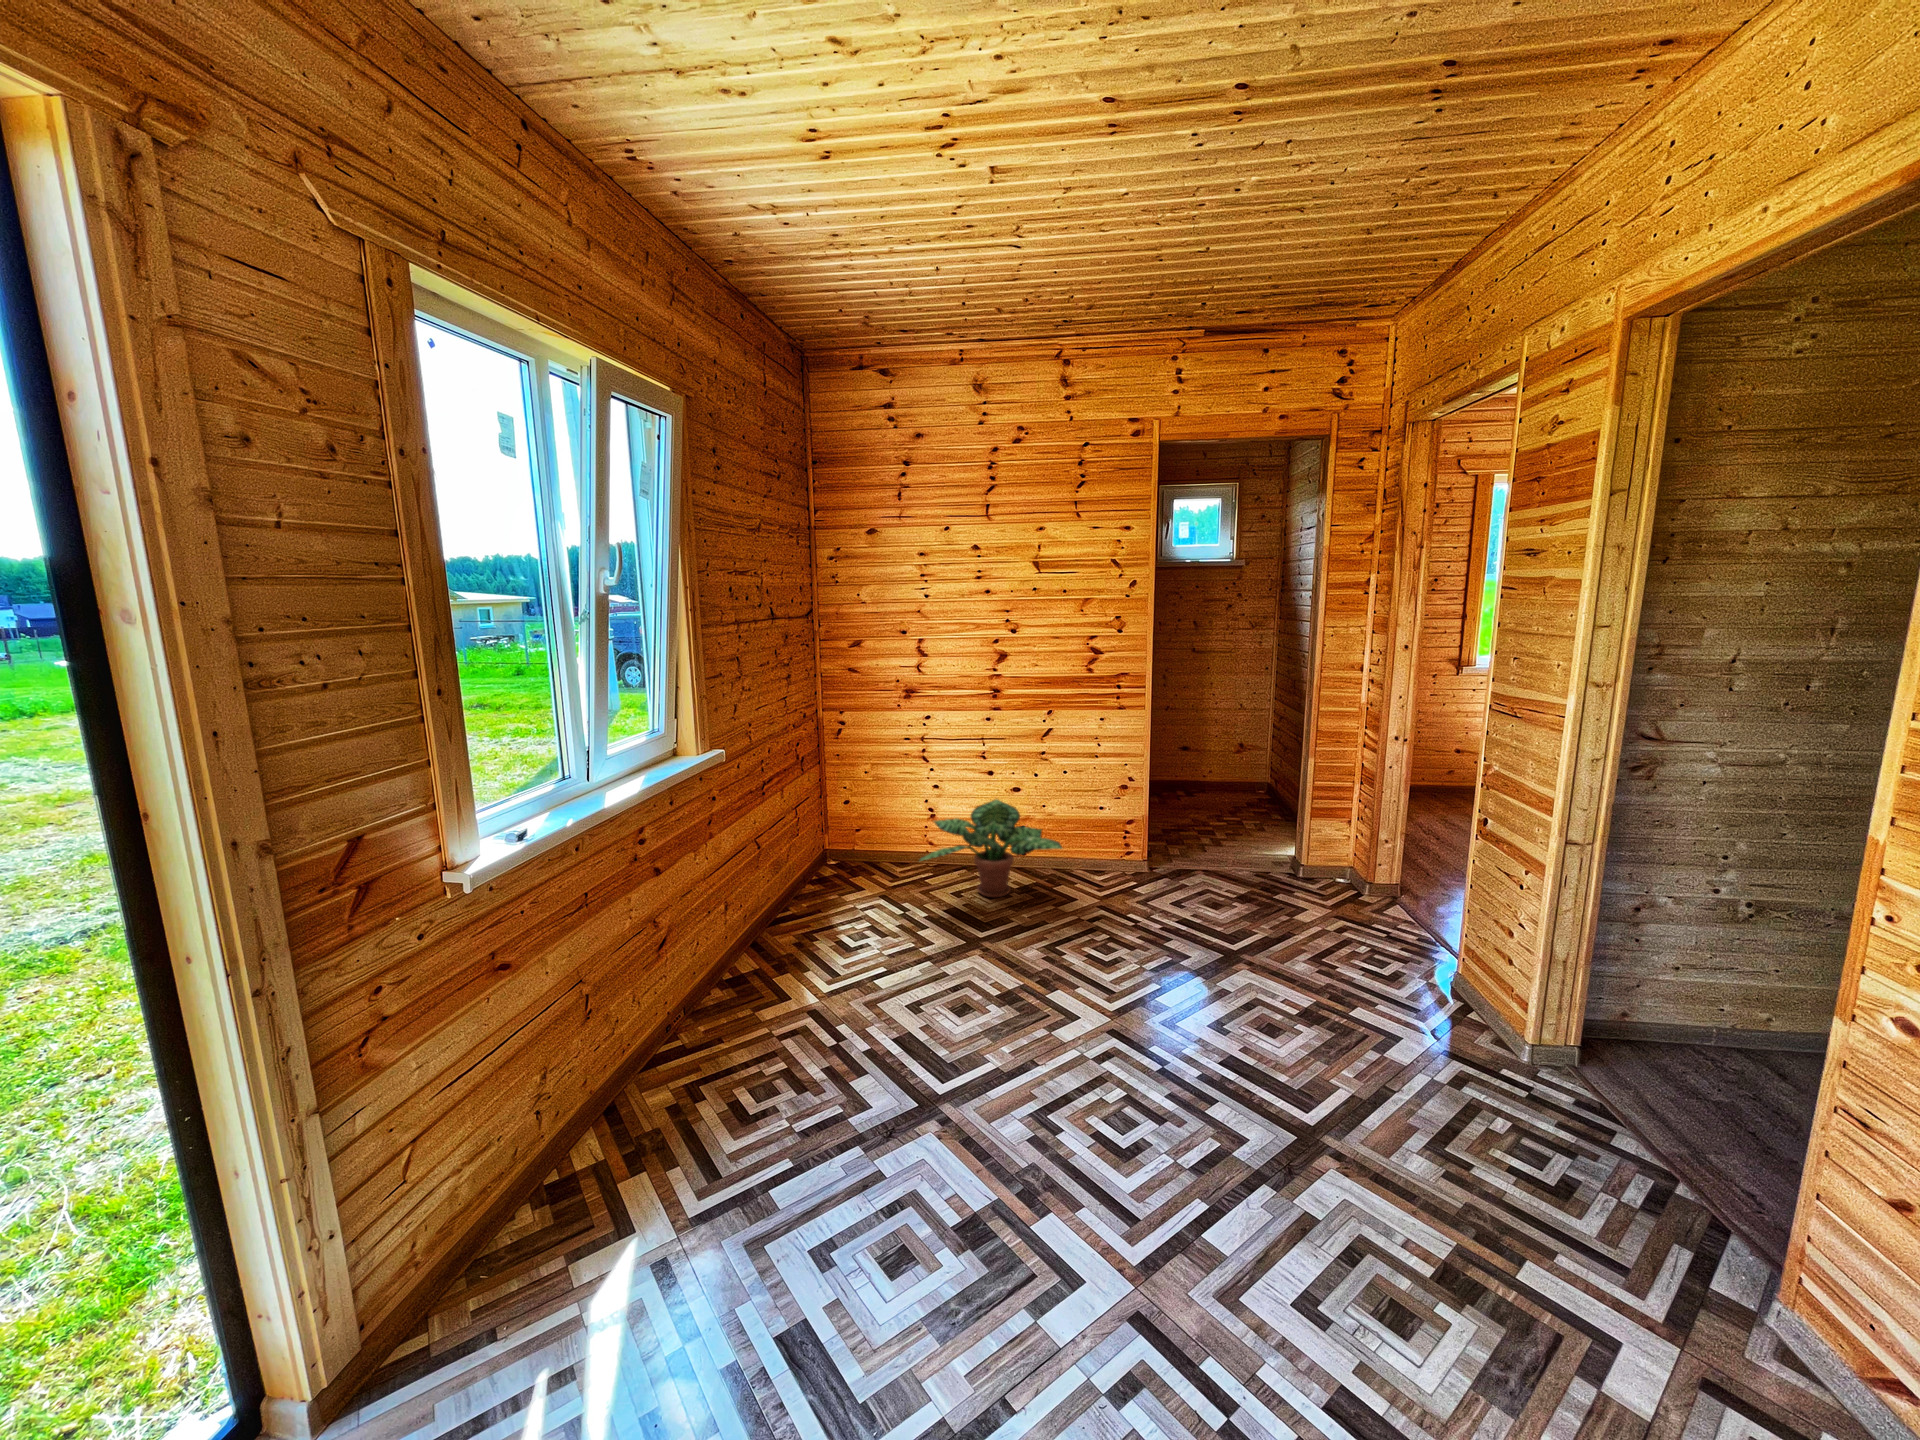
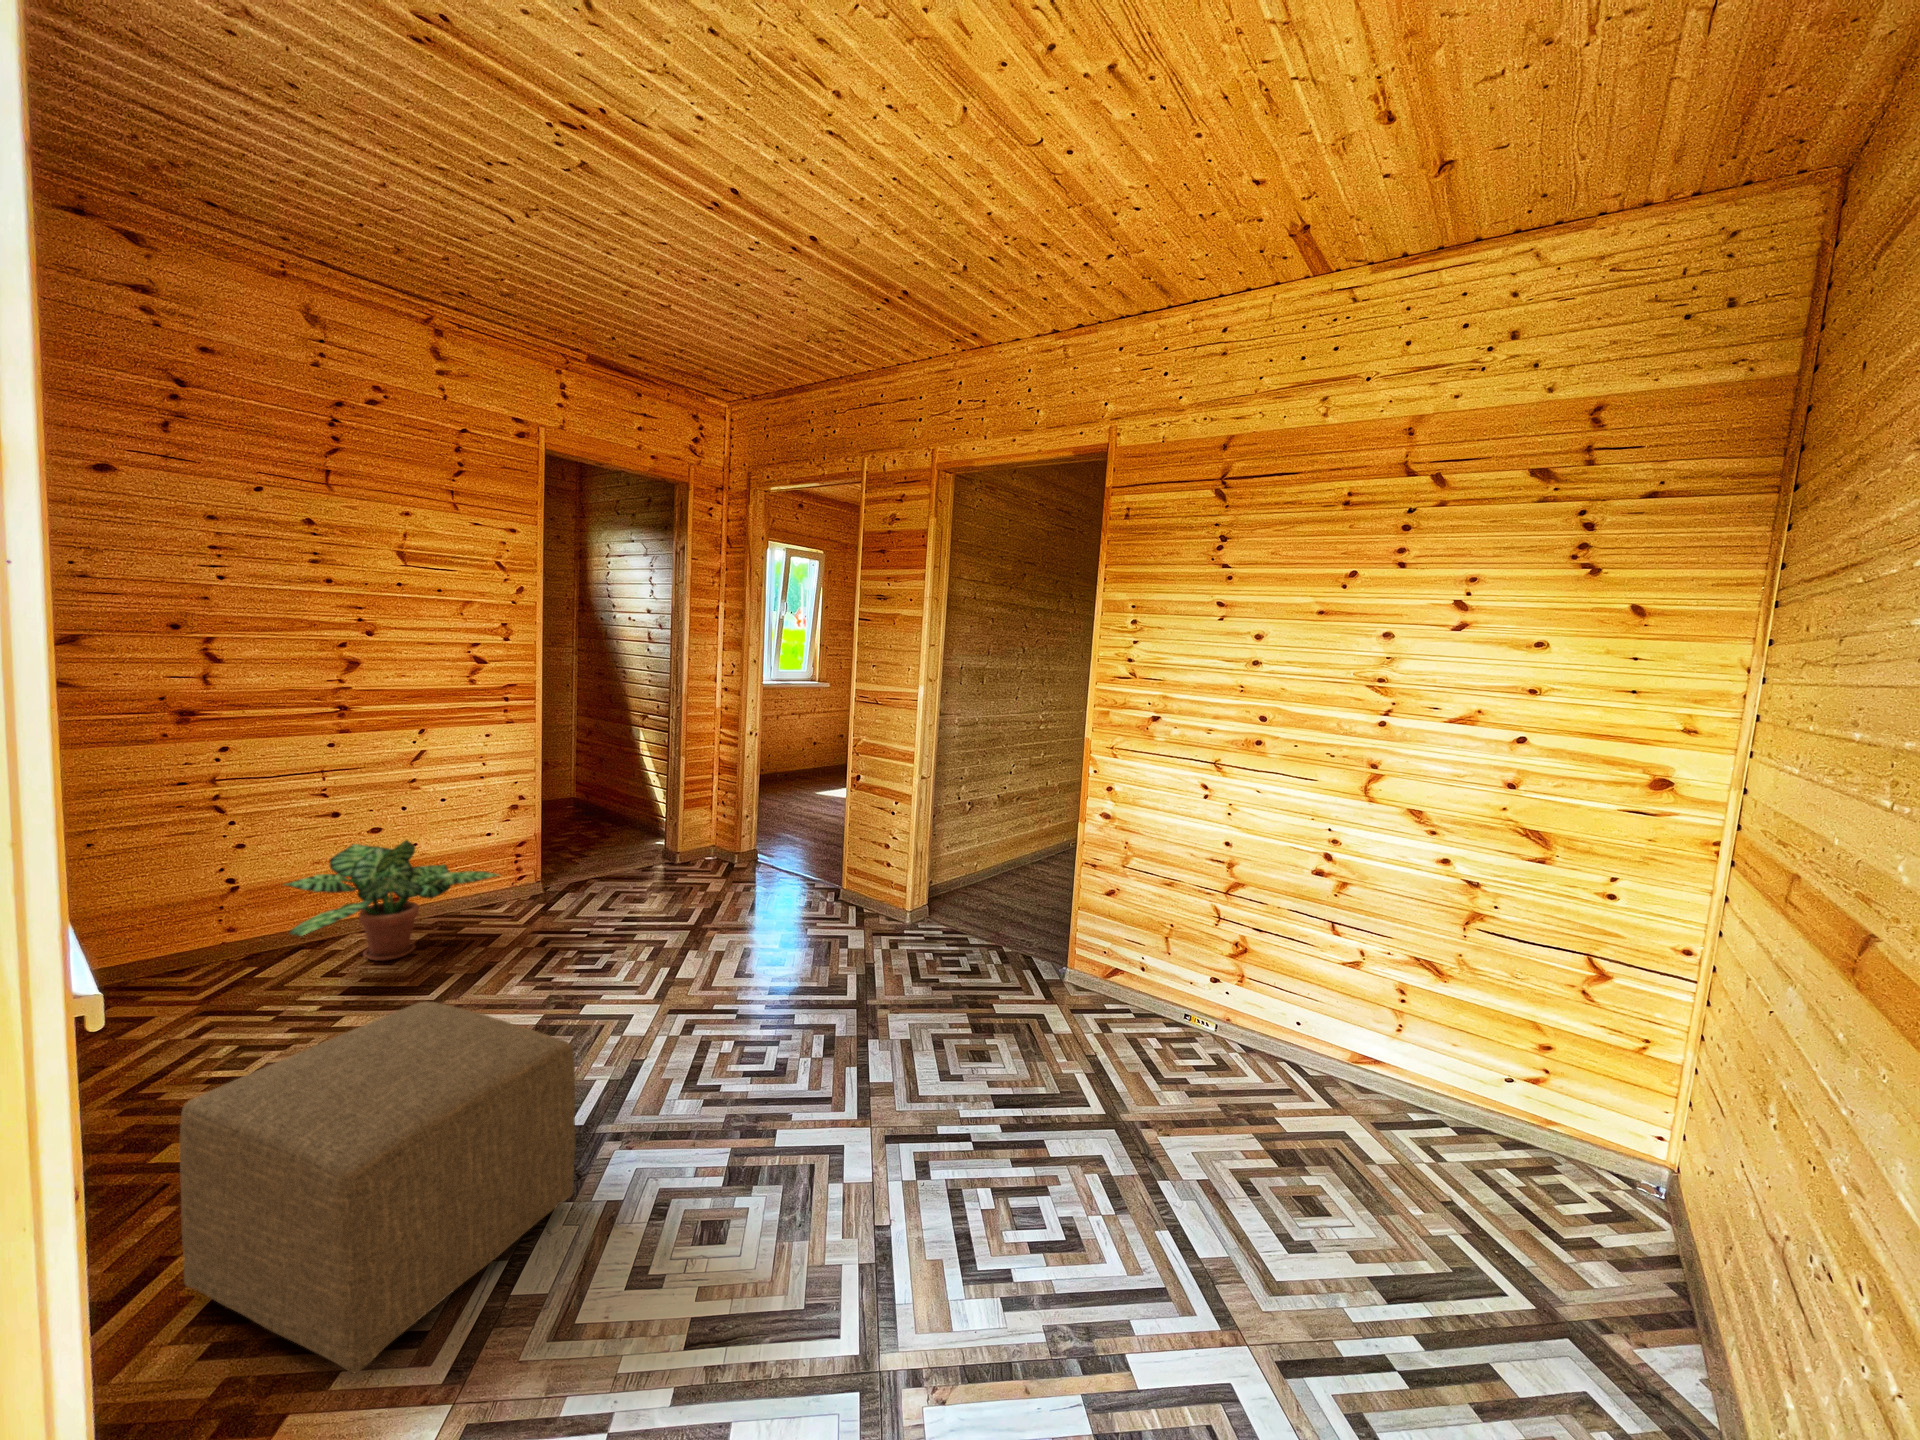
ottoman: none [653,936,860,1175] -> present [180,1002,575,1373]

